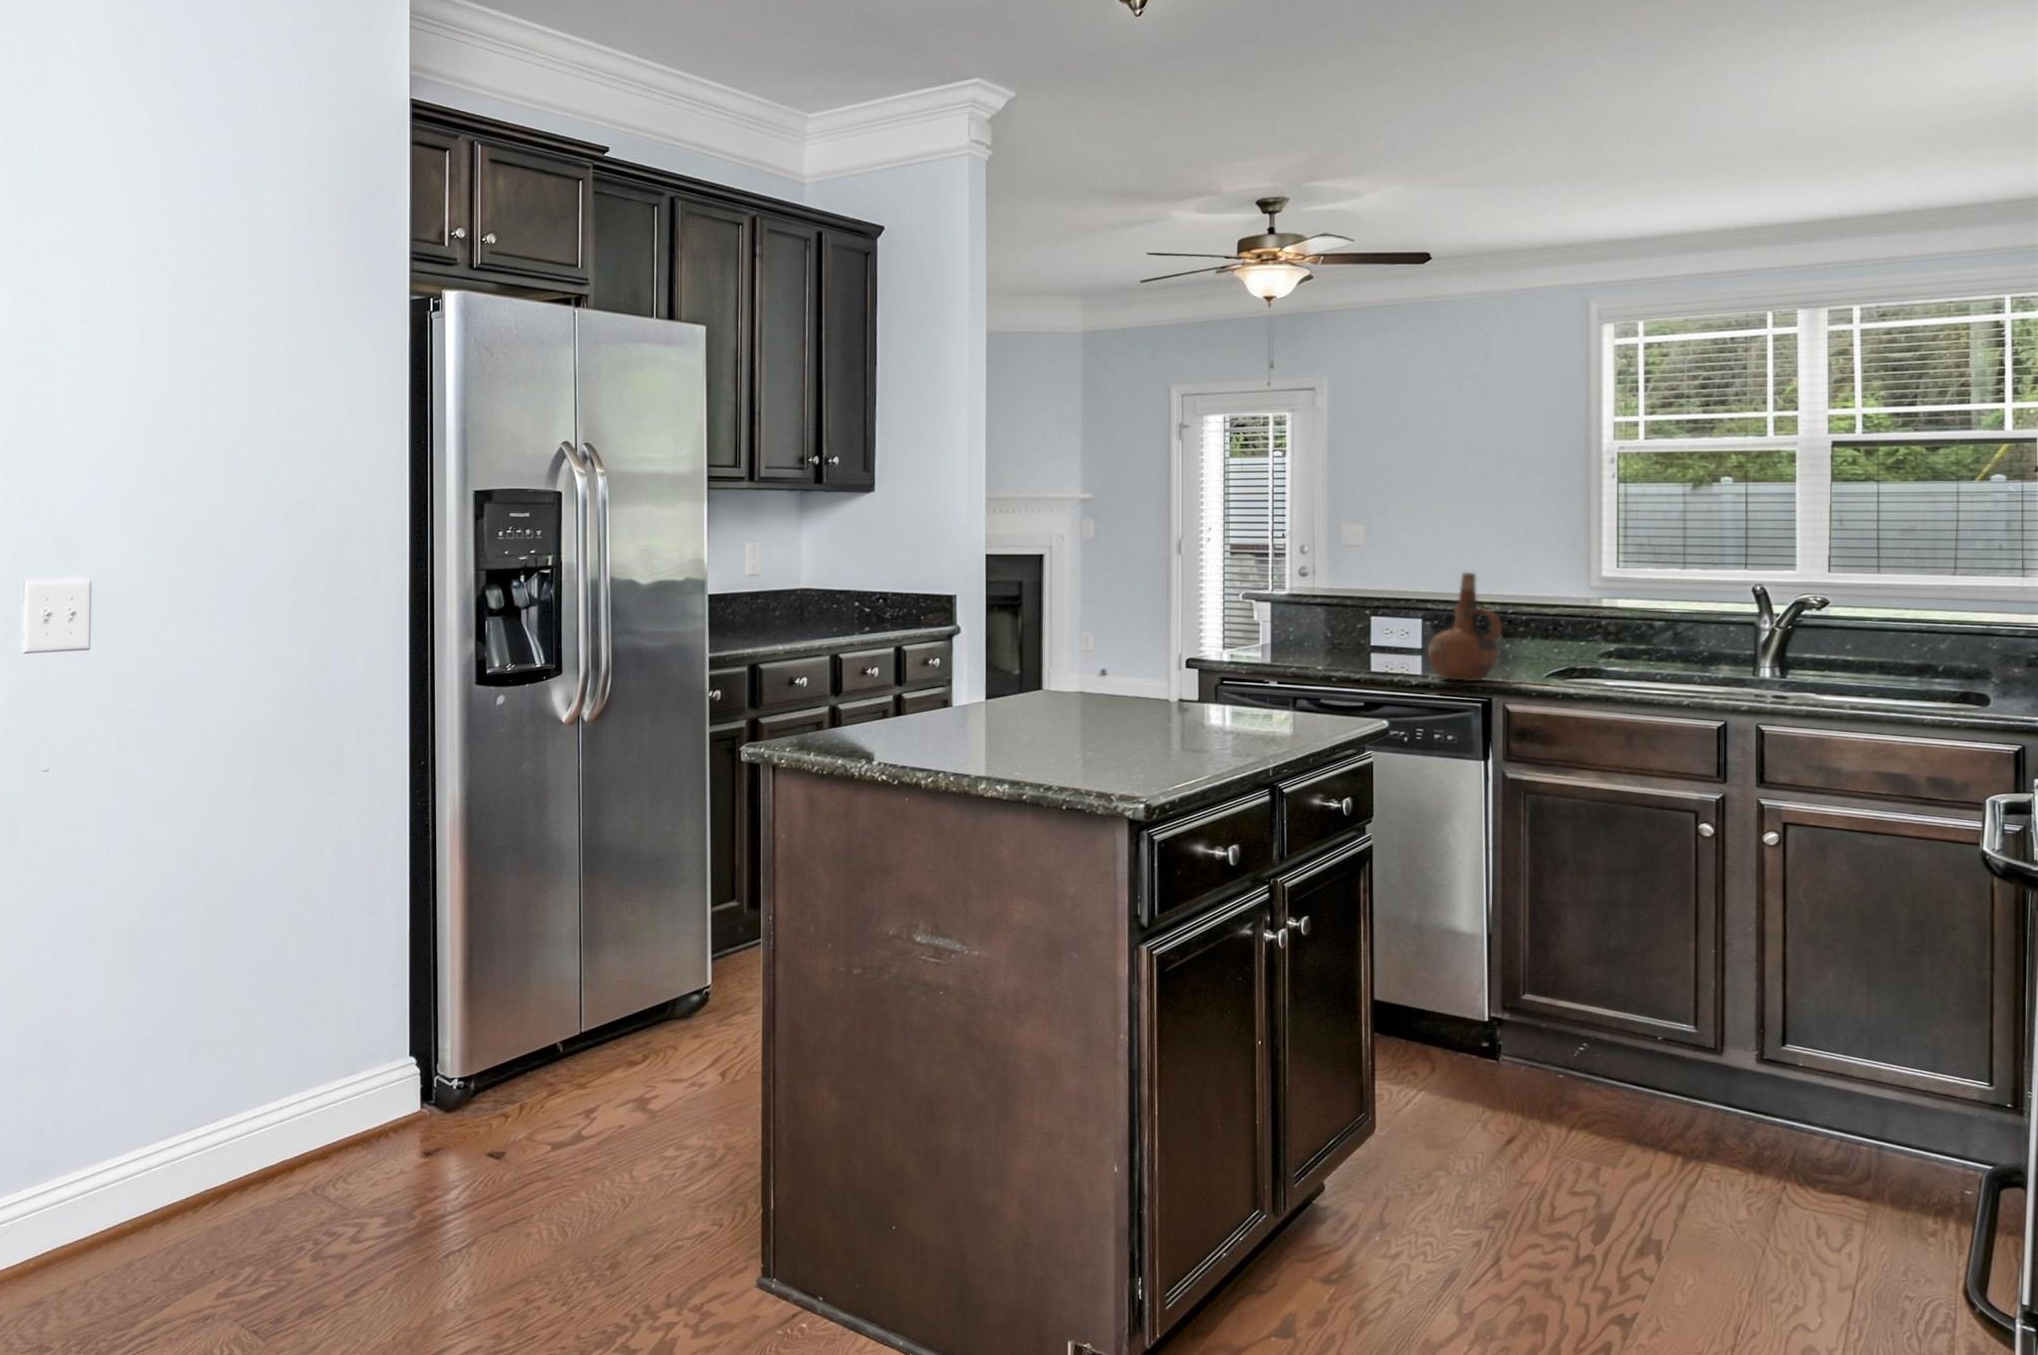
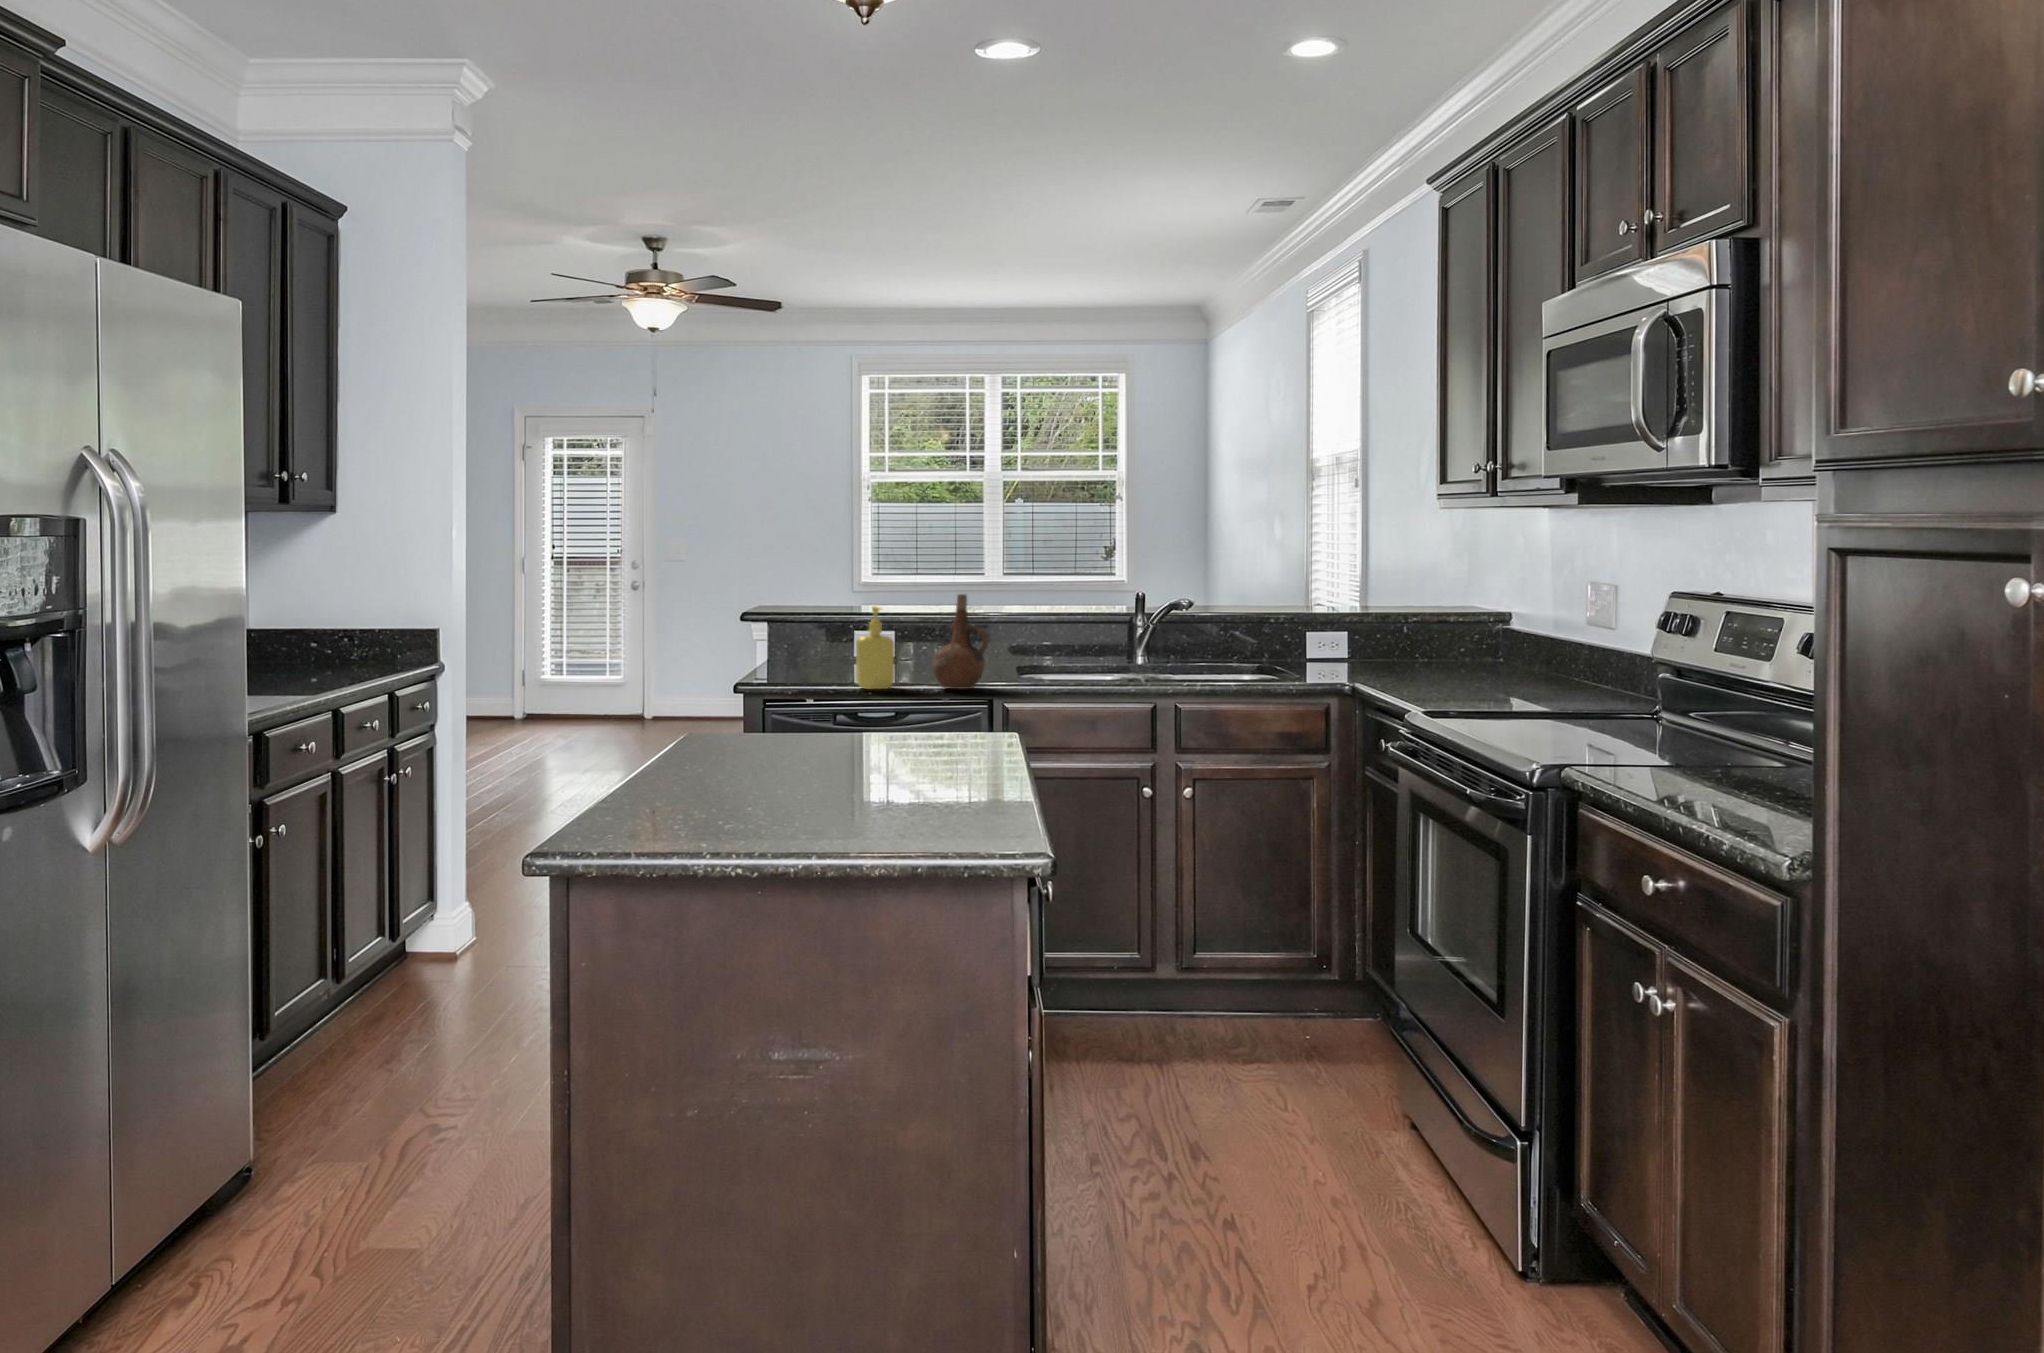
soap dispenser: none [1336,584,1382,675] -> present [856,606,894,689]

